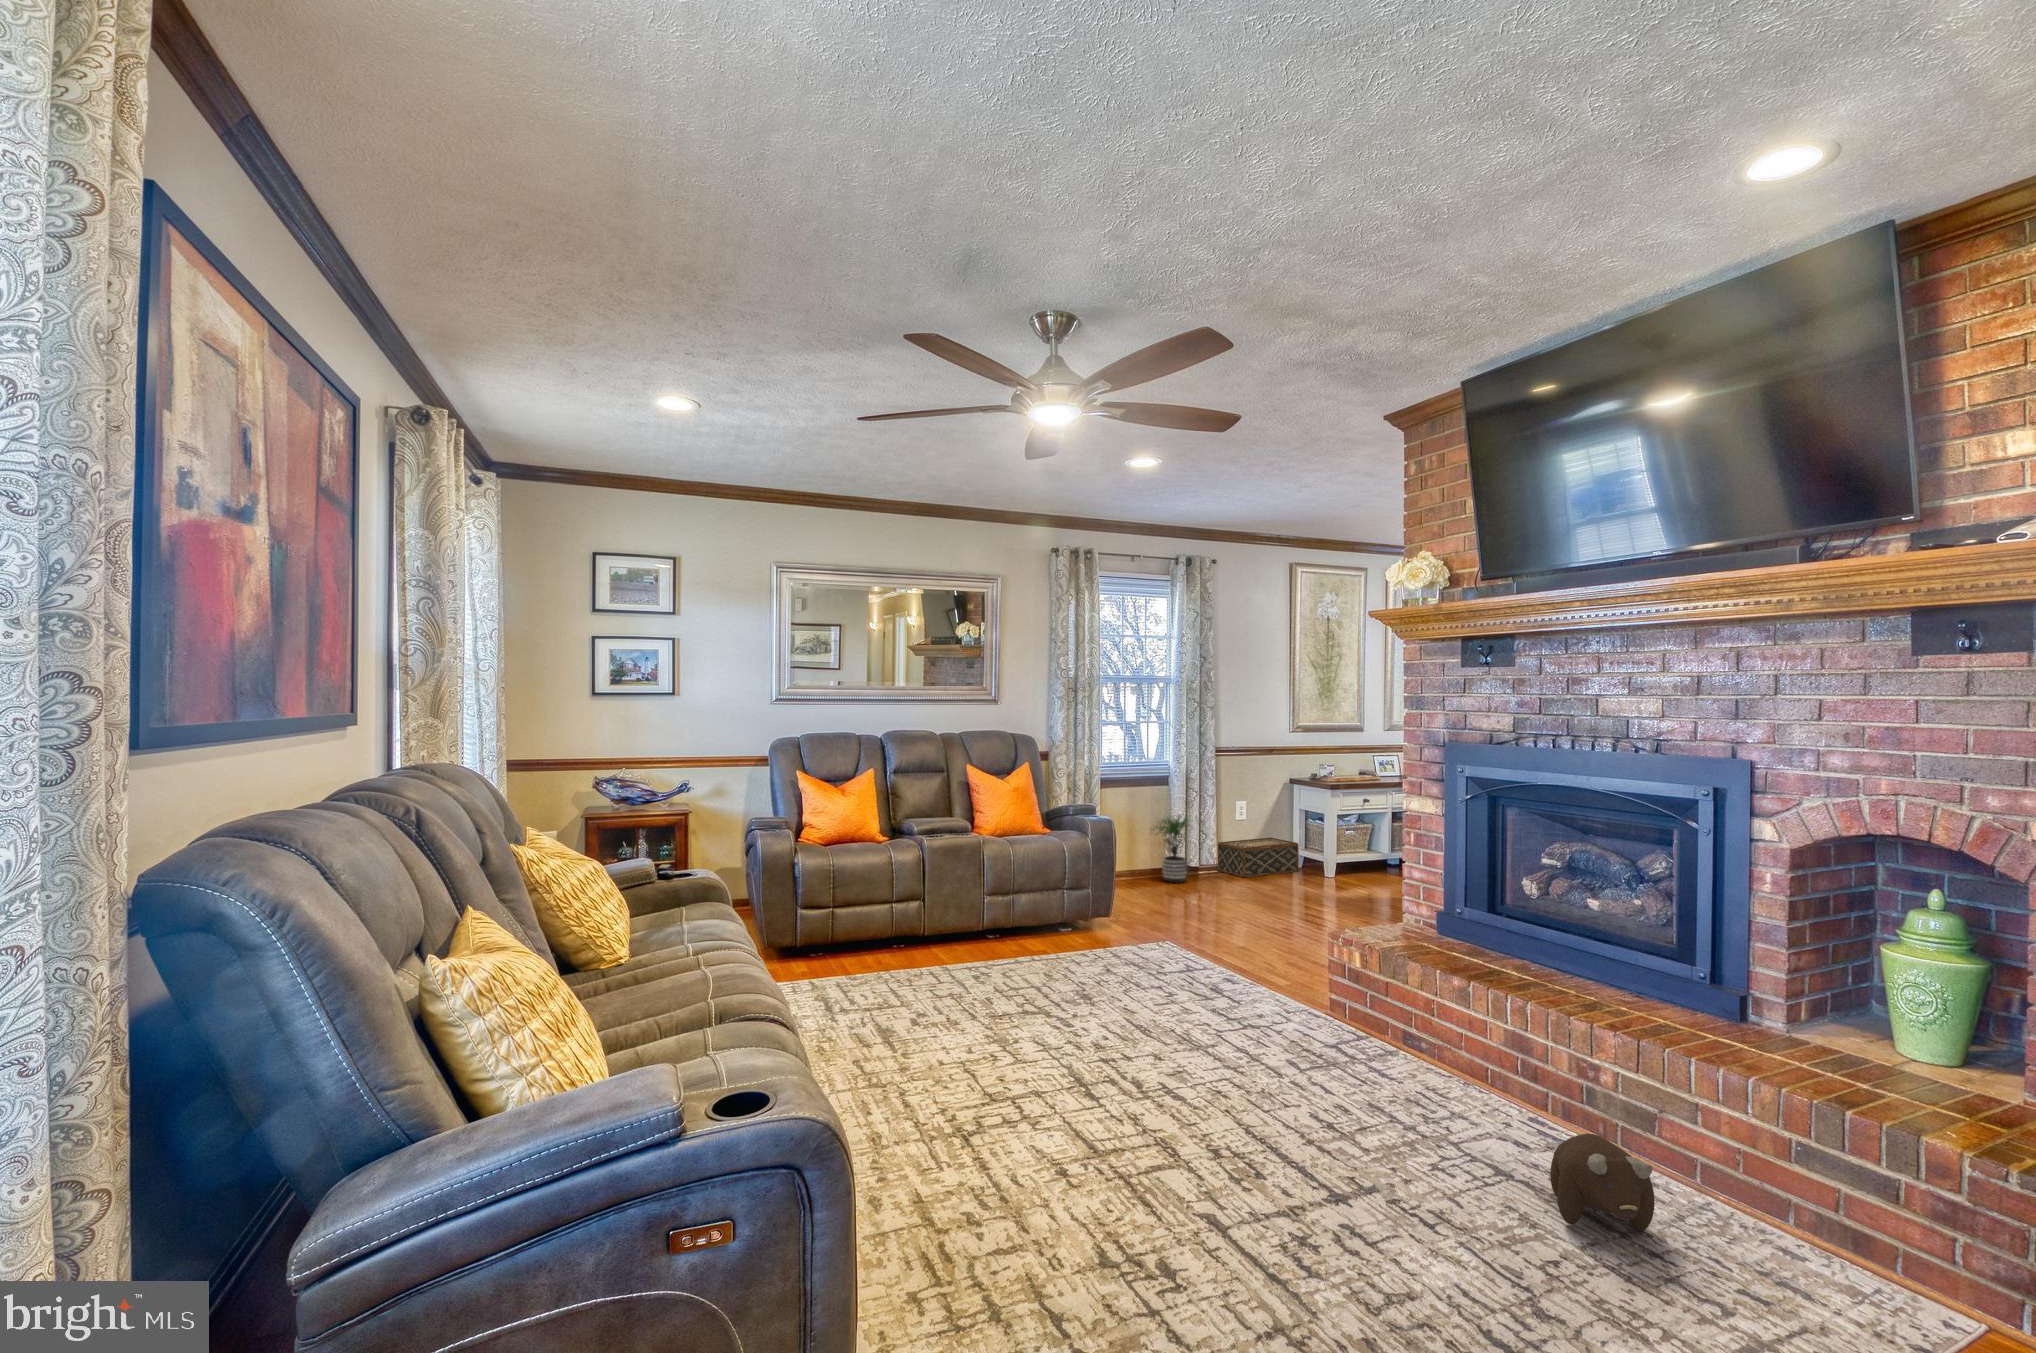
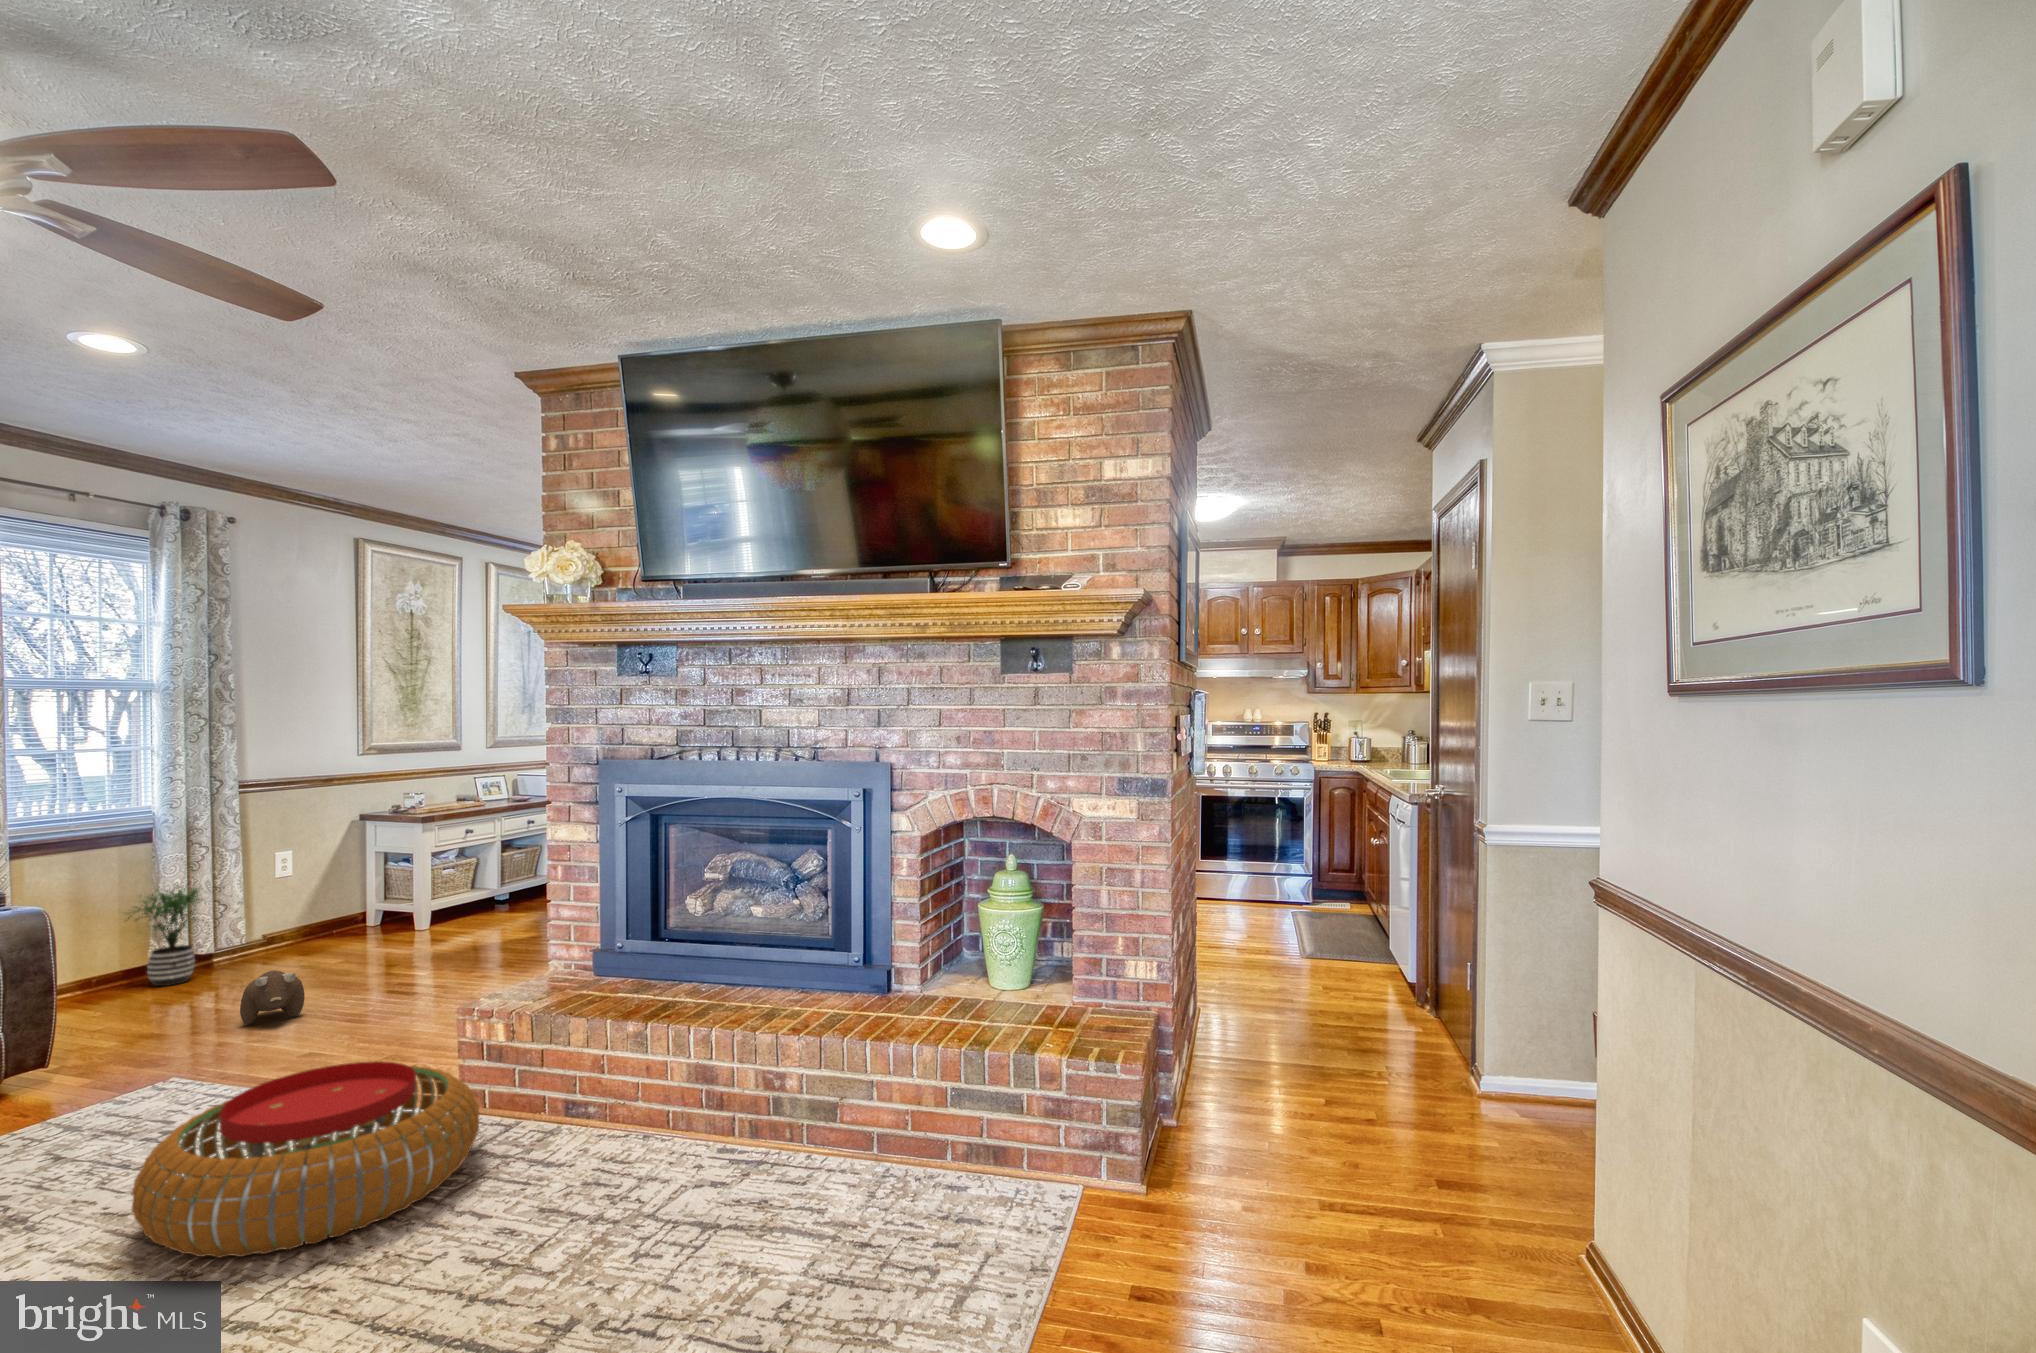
woven basket: present [1217,838,1299,878] -> none [245,897,374,956]
pouf: none [1135,952,1336,1071] -> present [132,1061,480,1258]
plush toy: present [1550,1133,1655,1231] -> present [240,971,305,1025]

